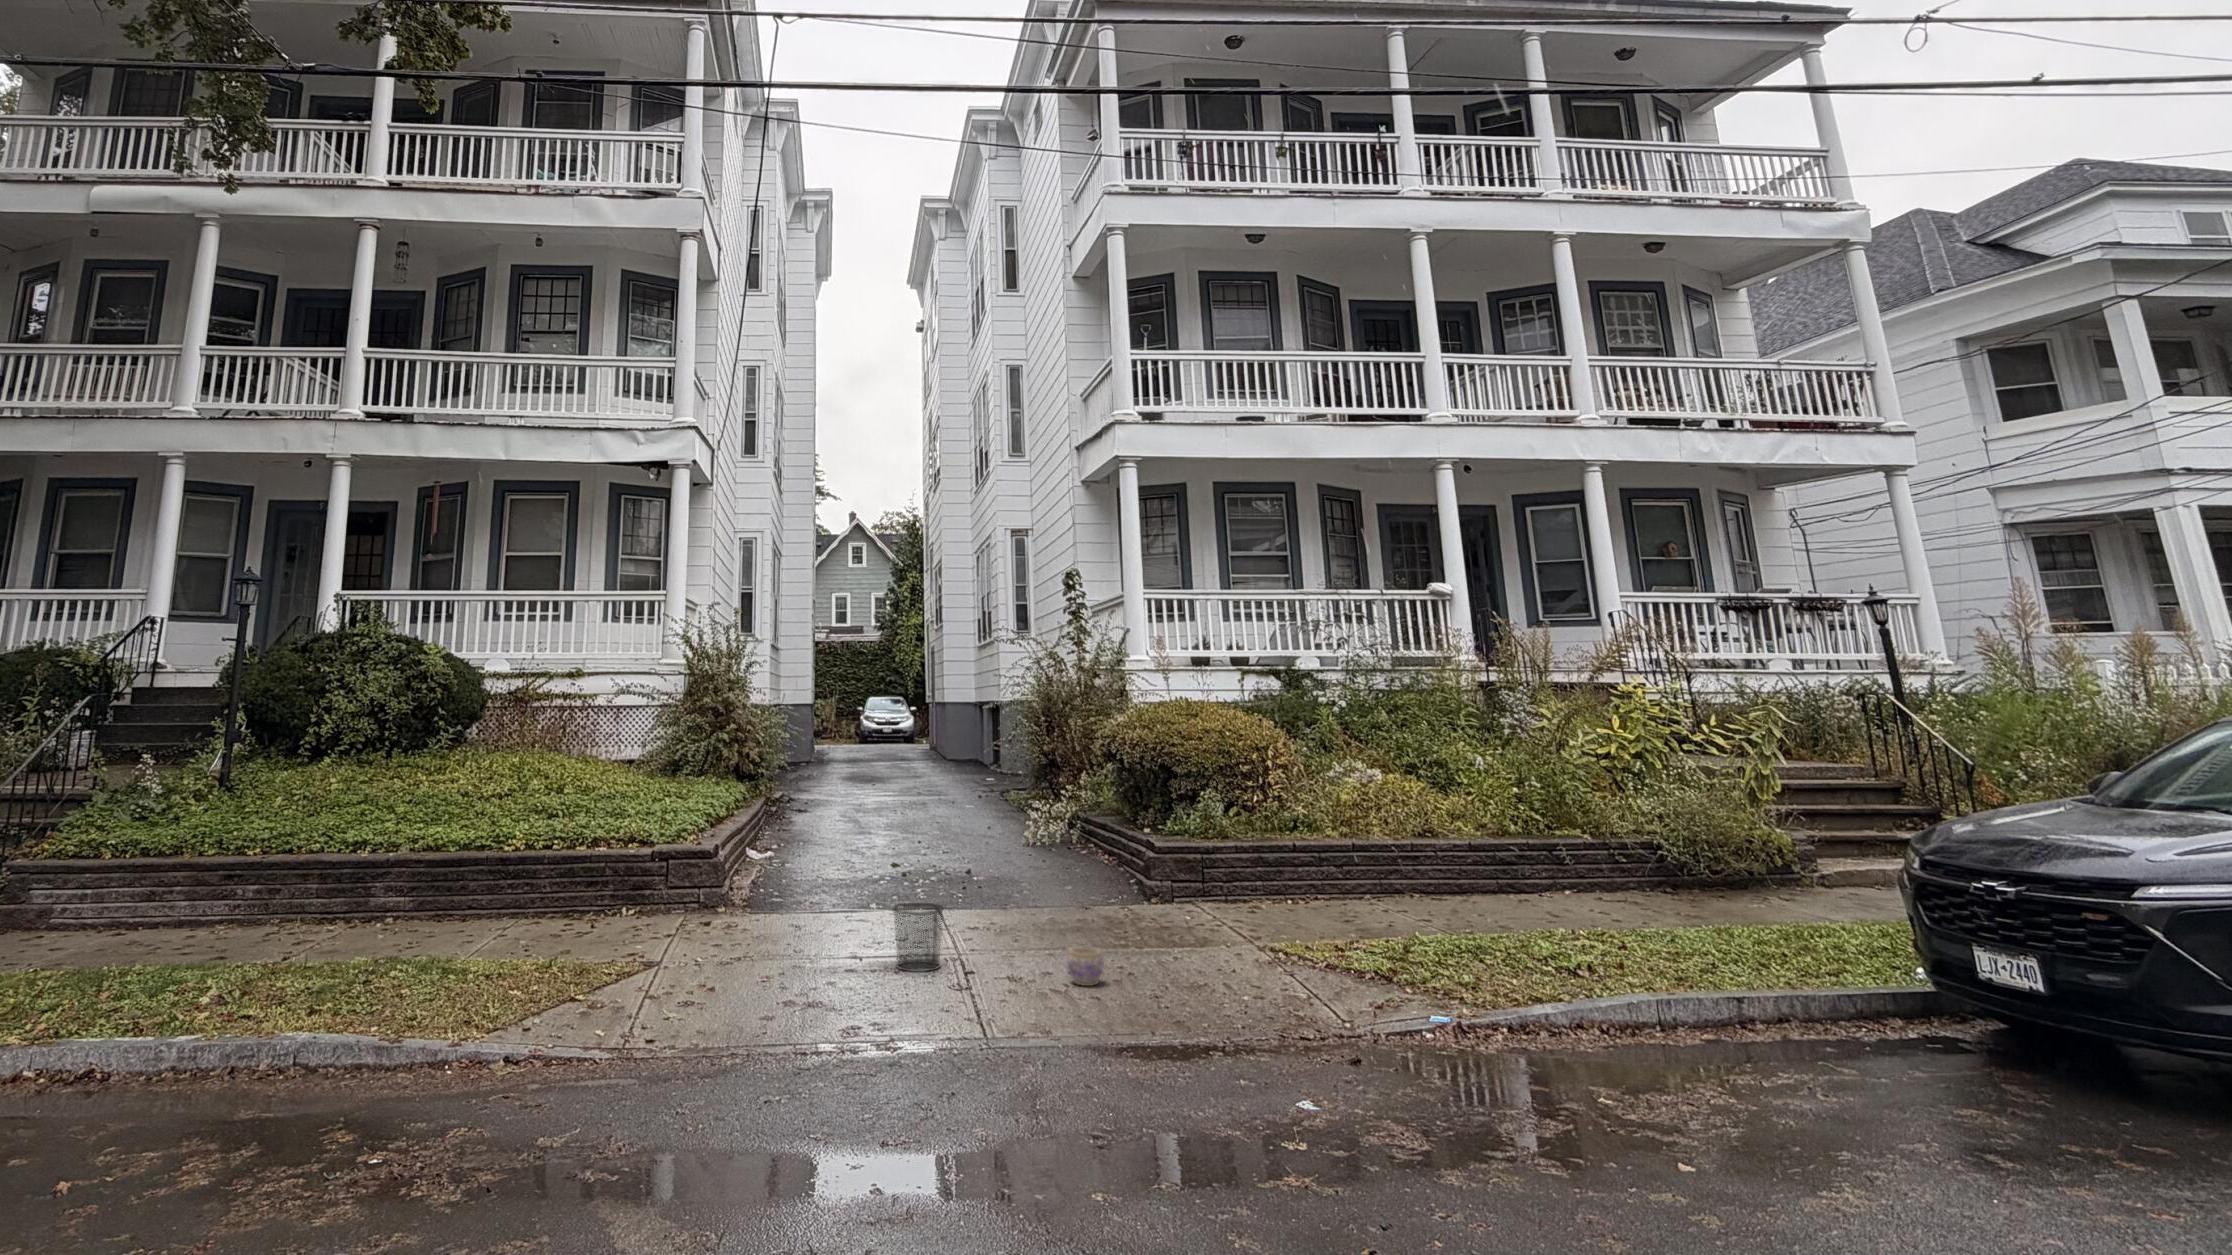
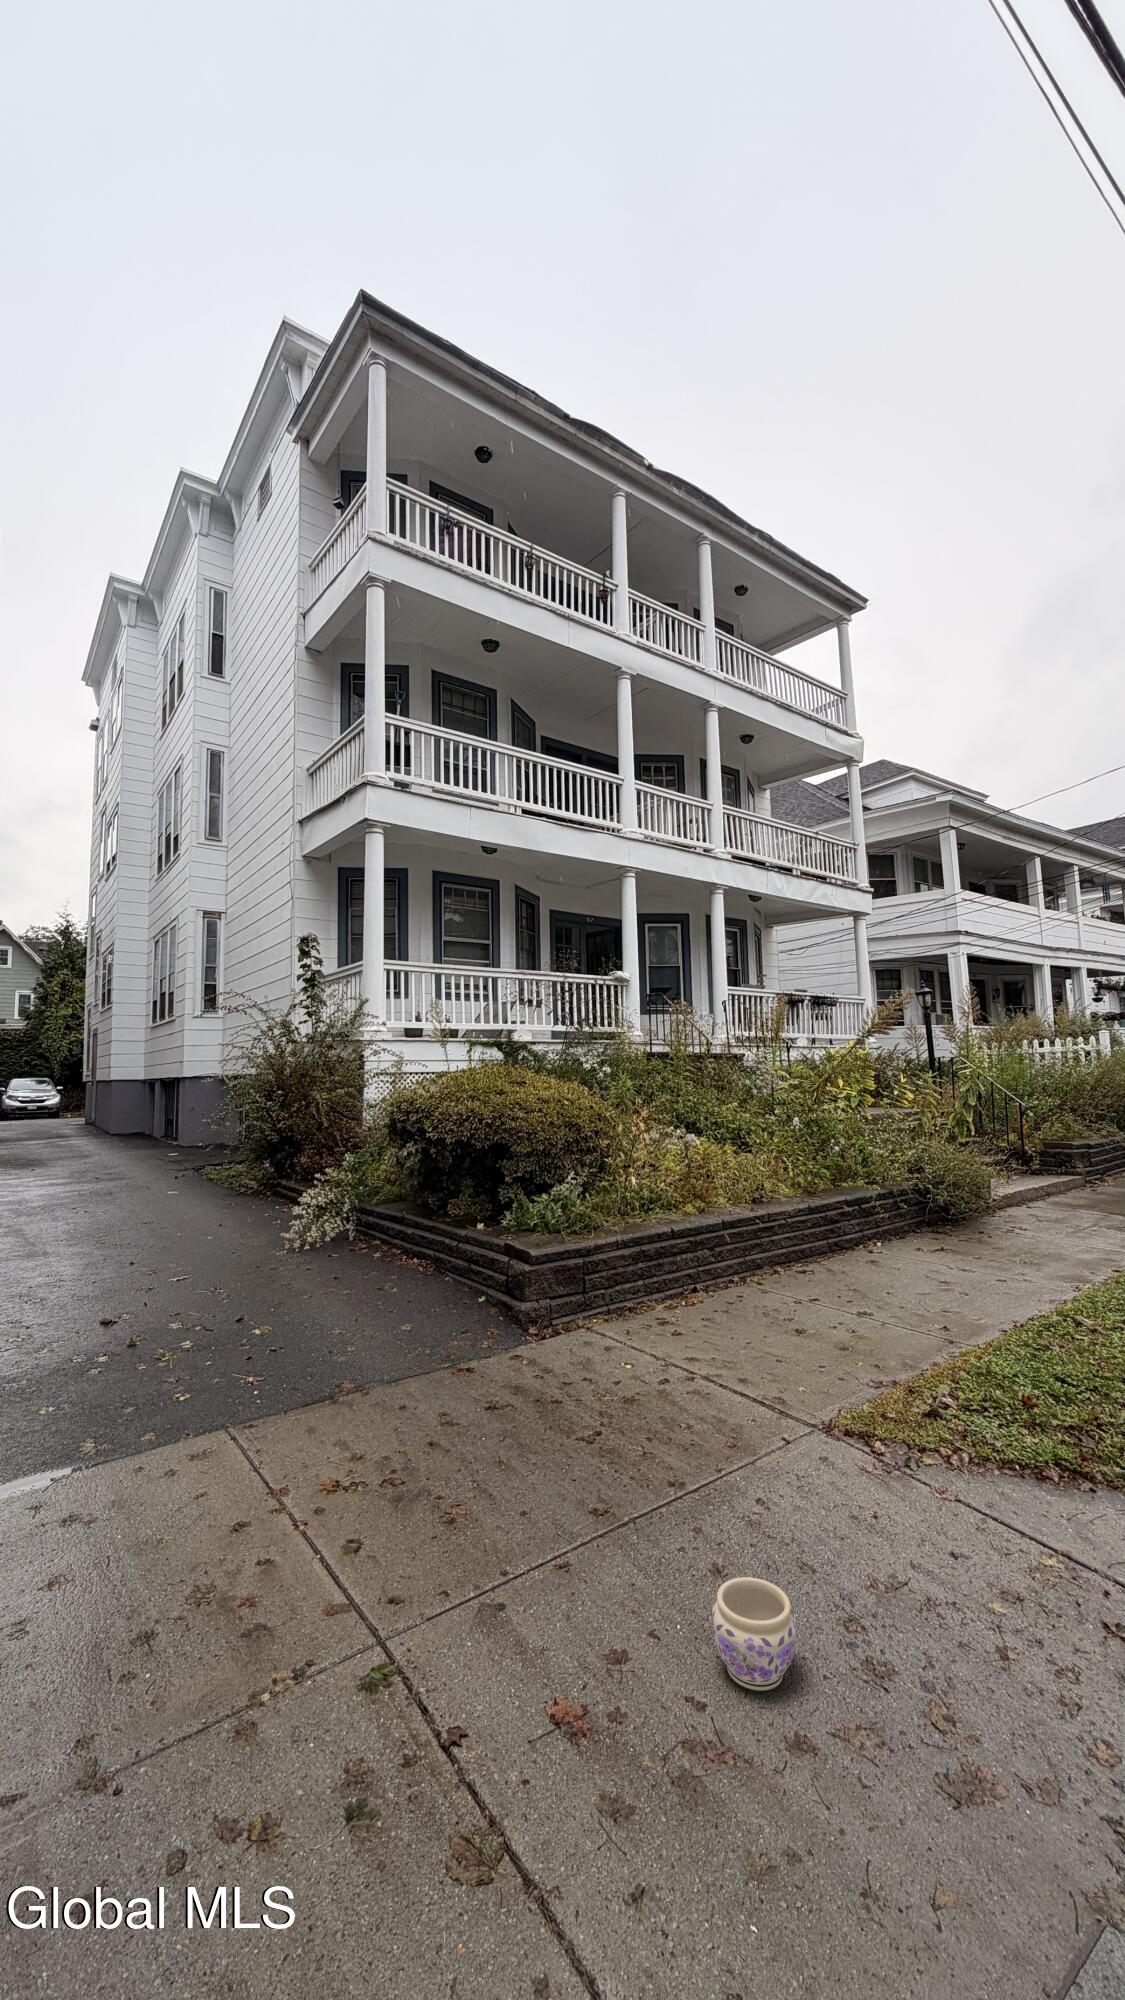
waste bin: present [893,903,944,972] -> none [261,1534,399,1767]

